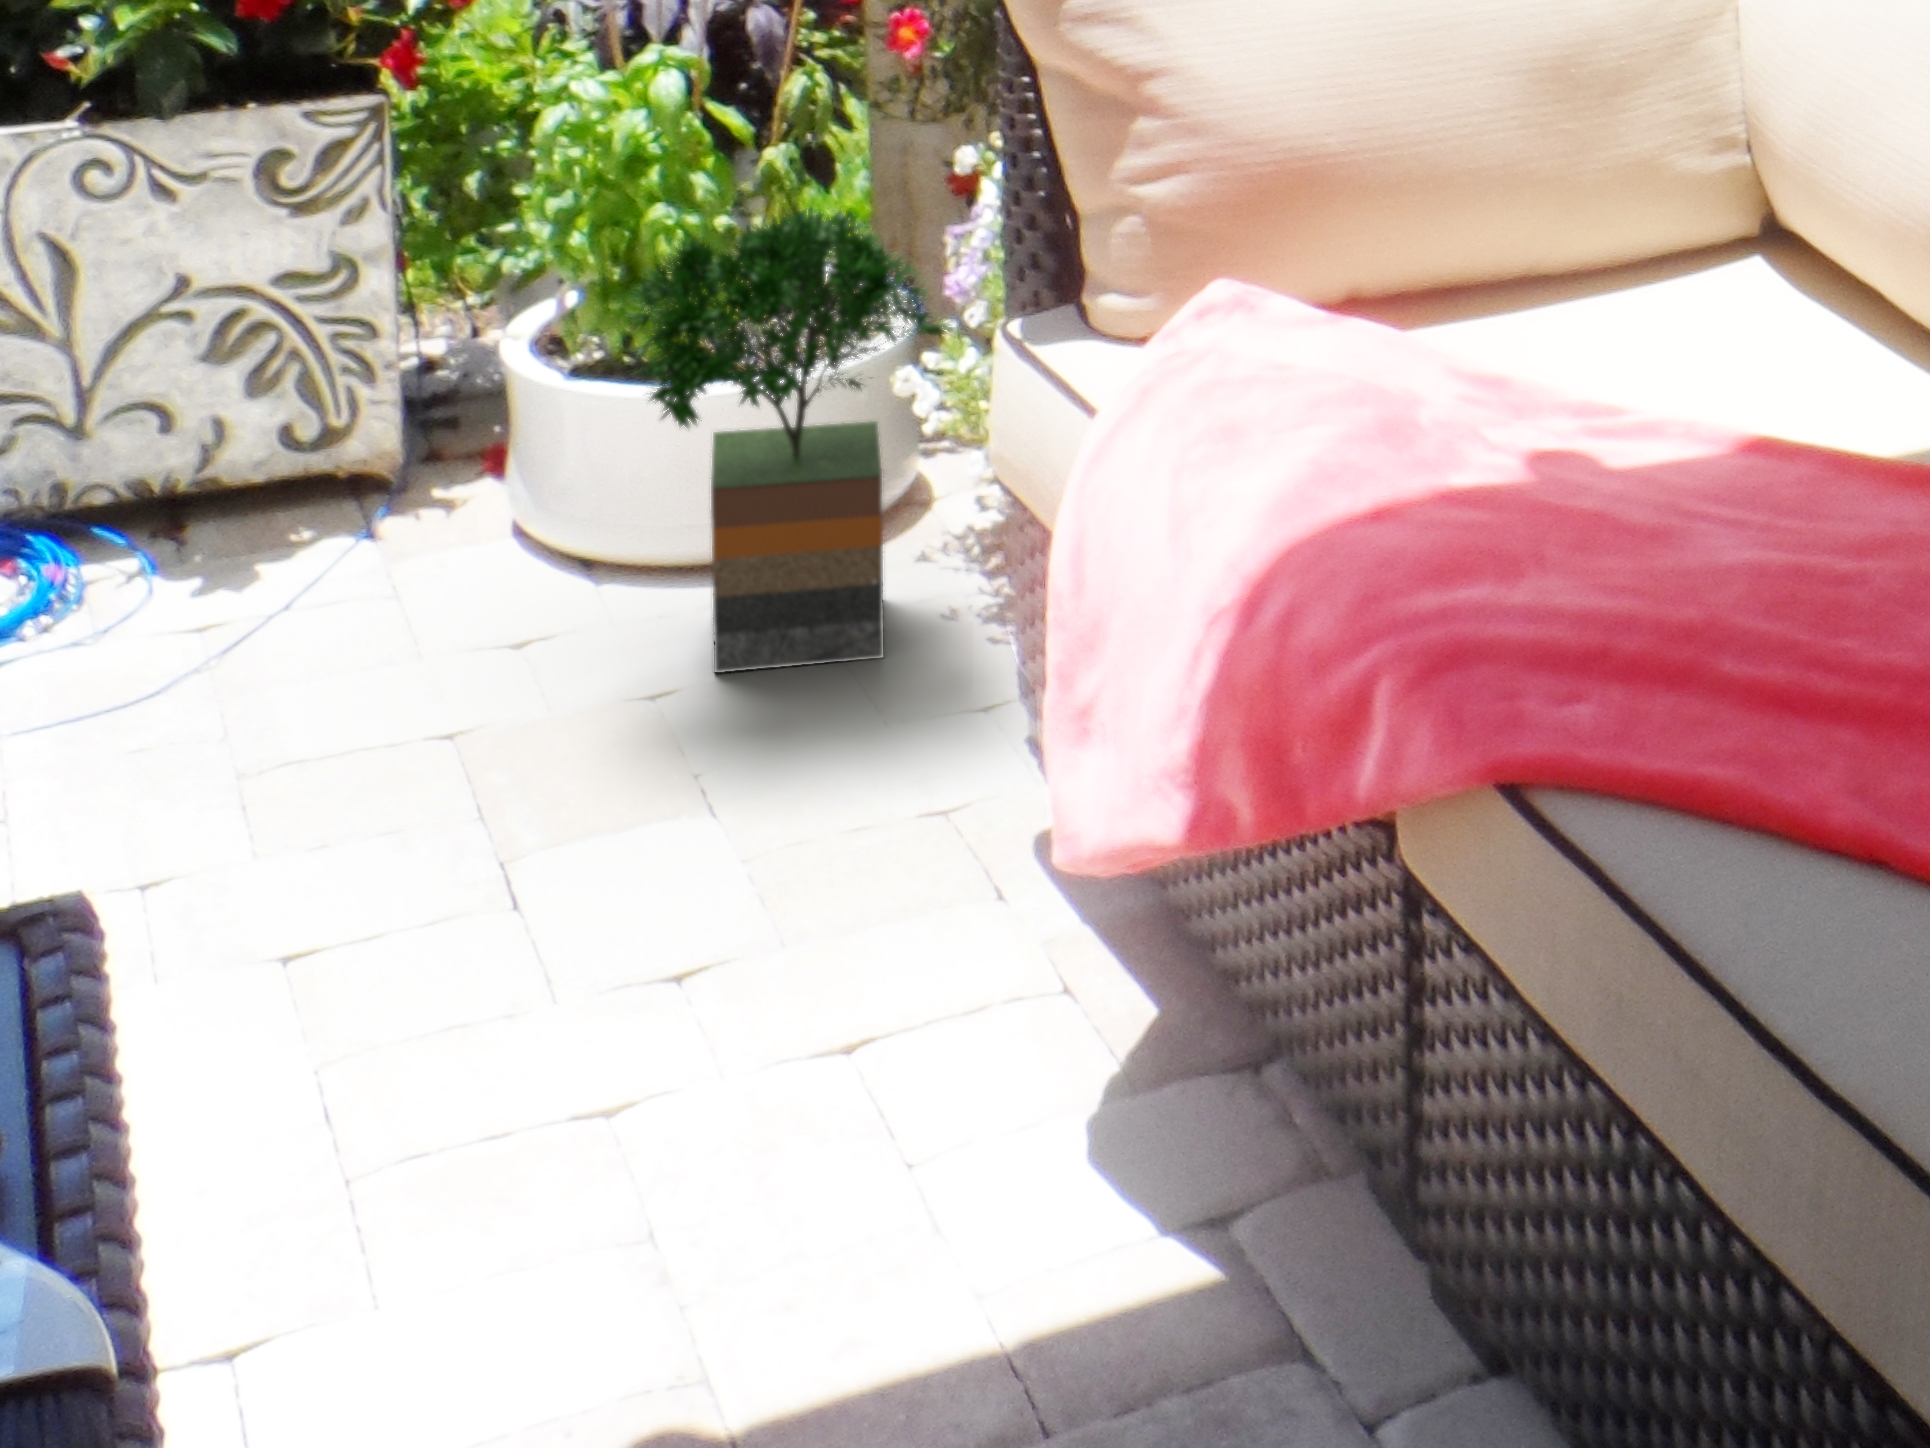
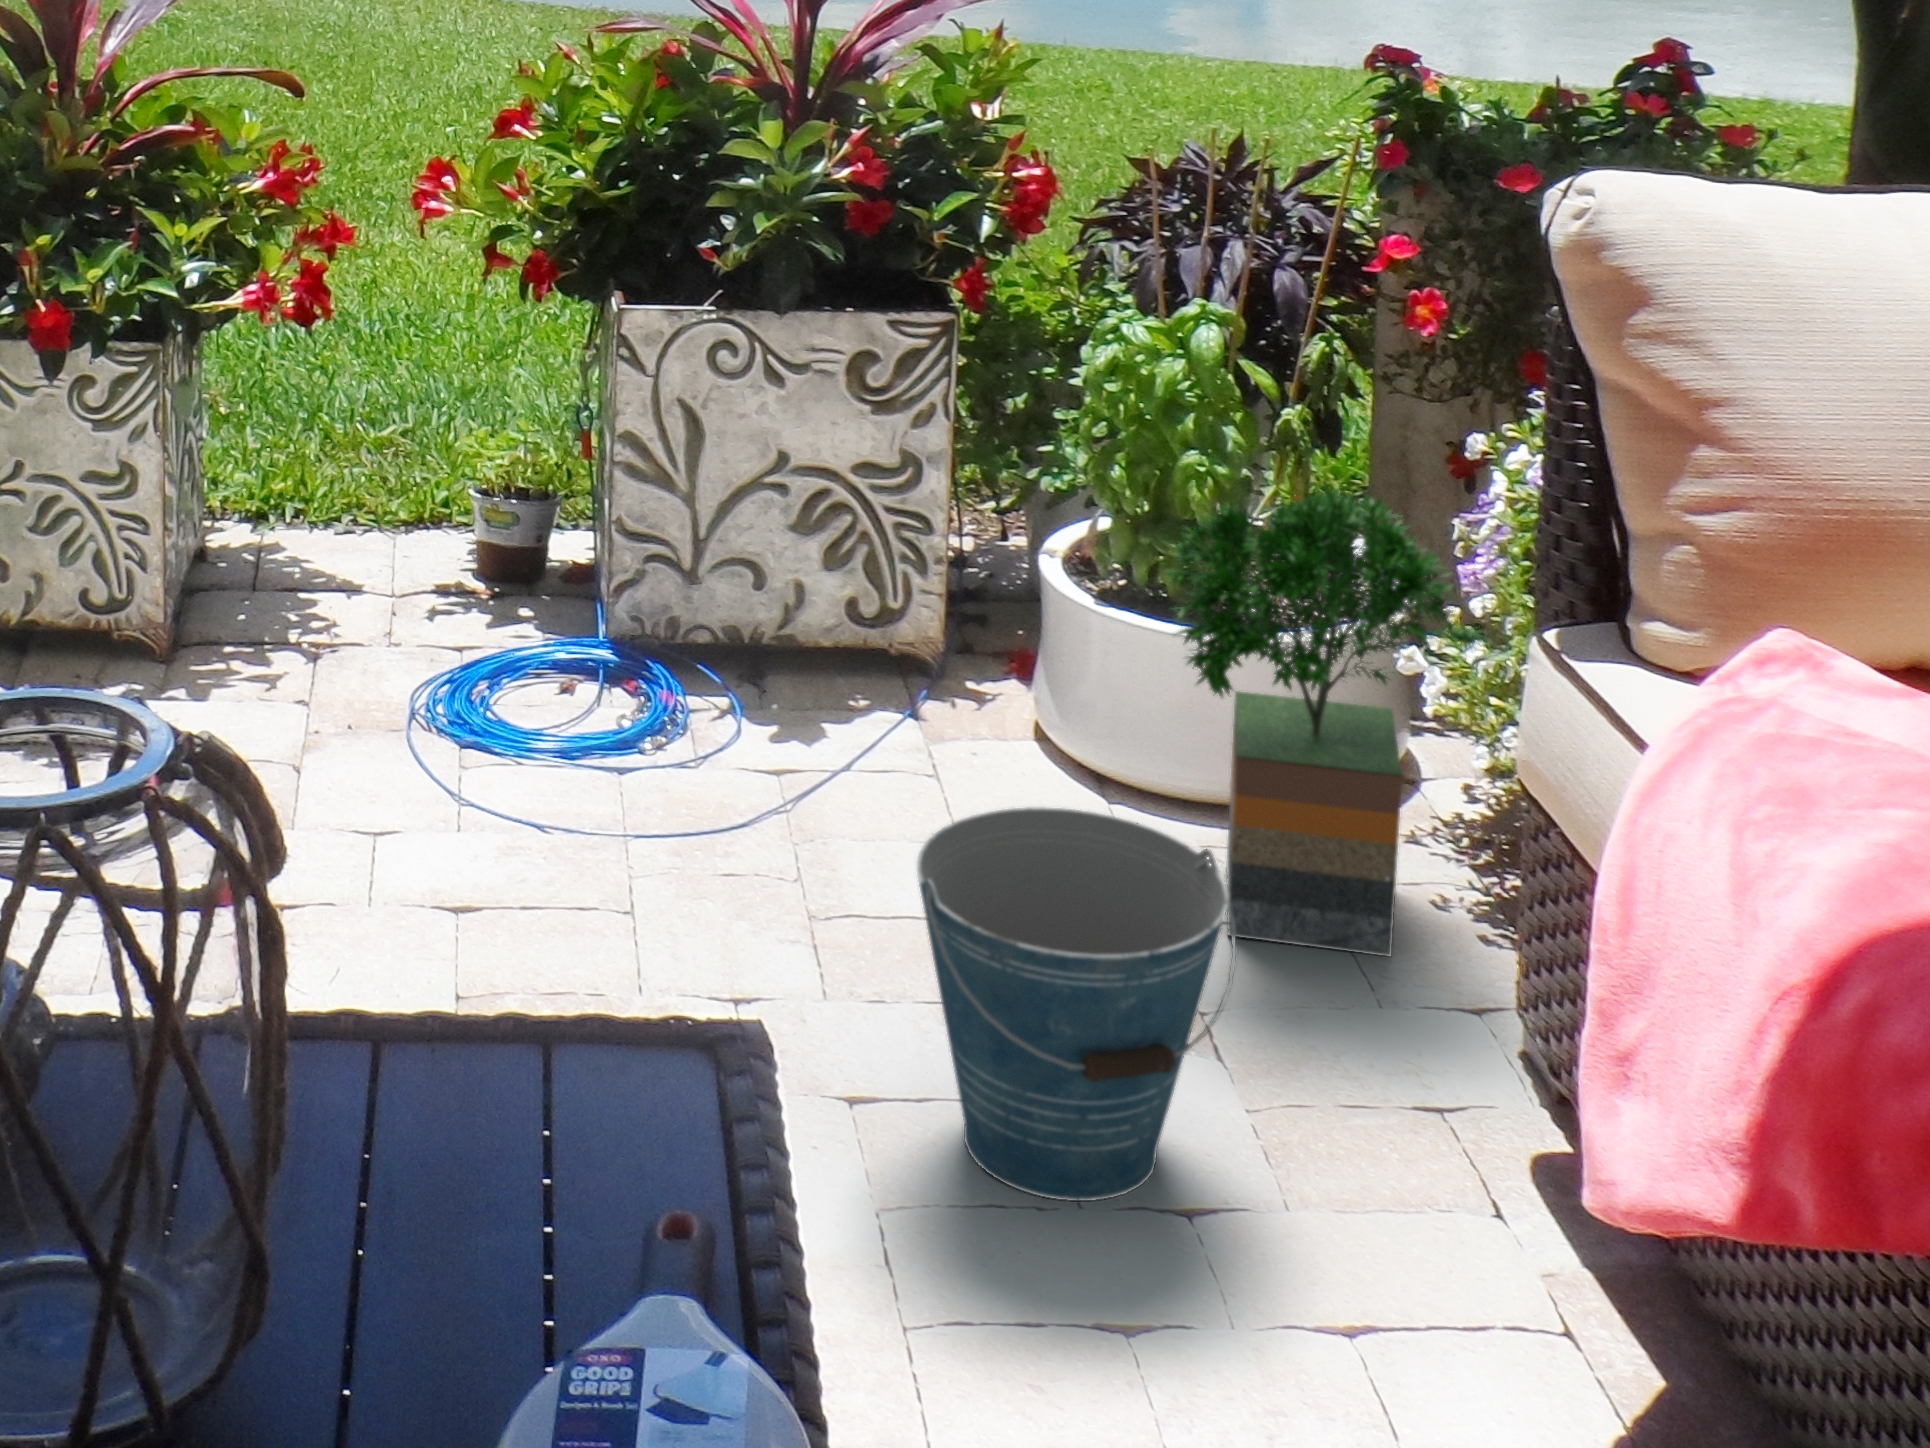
bucket: none [341,553,697,936] -> present [917,807,1236,1201]

